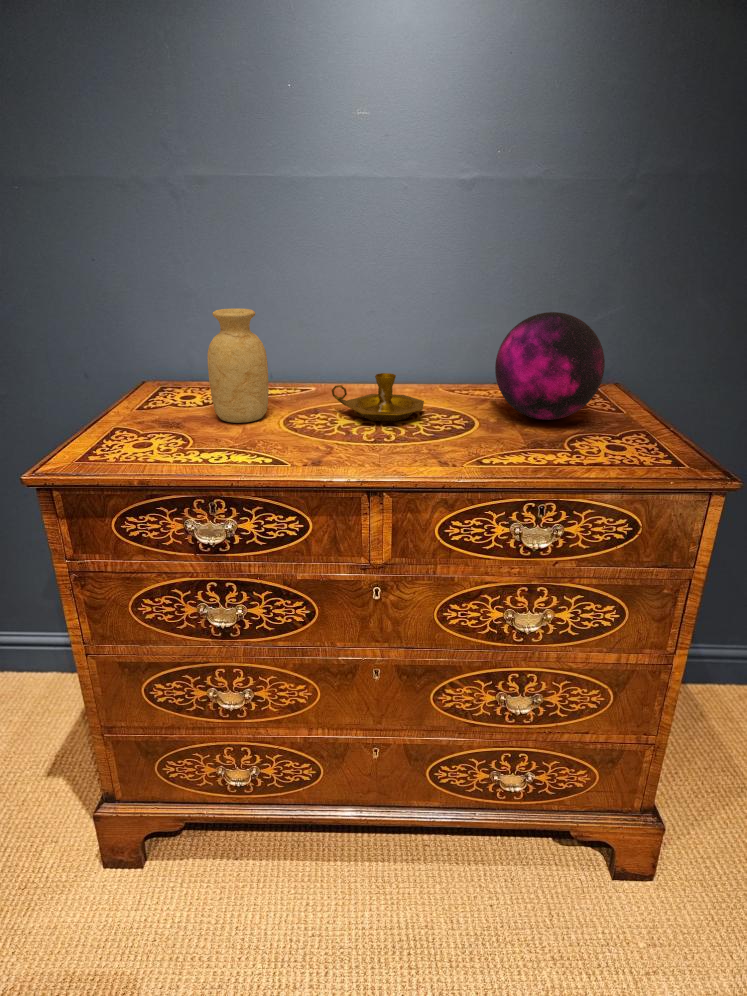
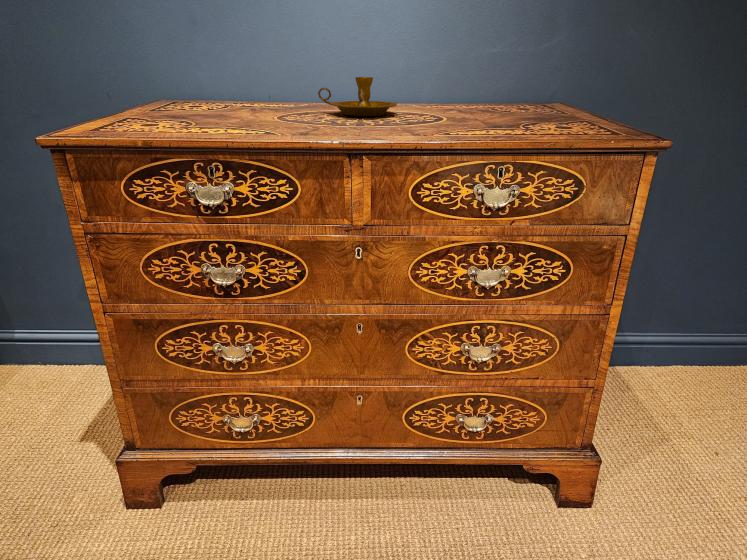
vase: present [208,308,268,423] -> none [209,13,263,116]
decorative orb: present [495,312,605,420] -> none [458,18,551,116]

